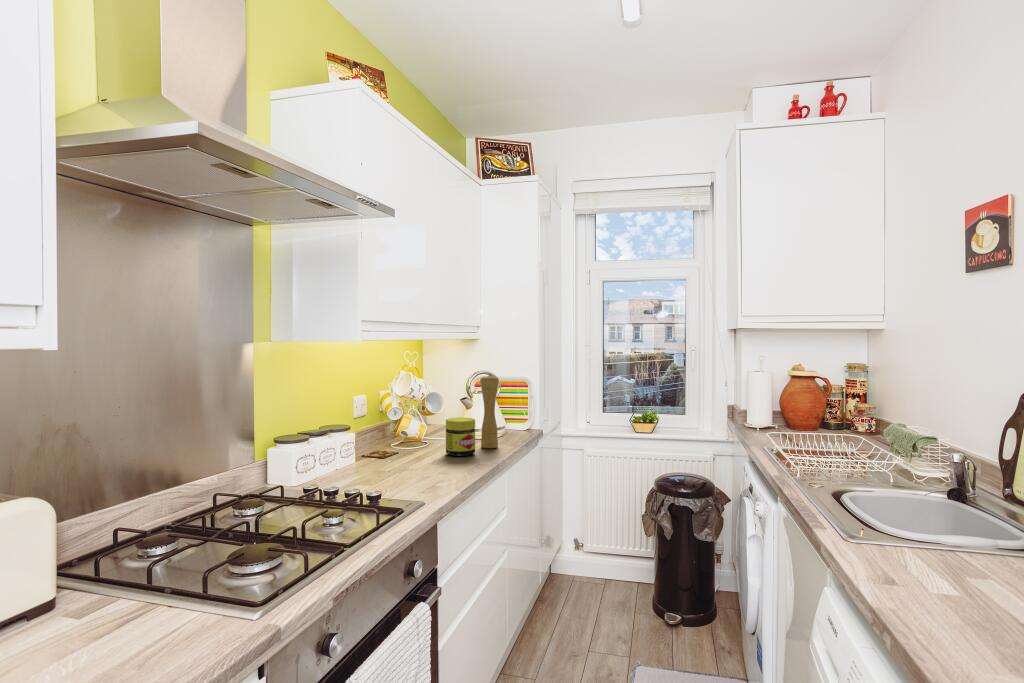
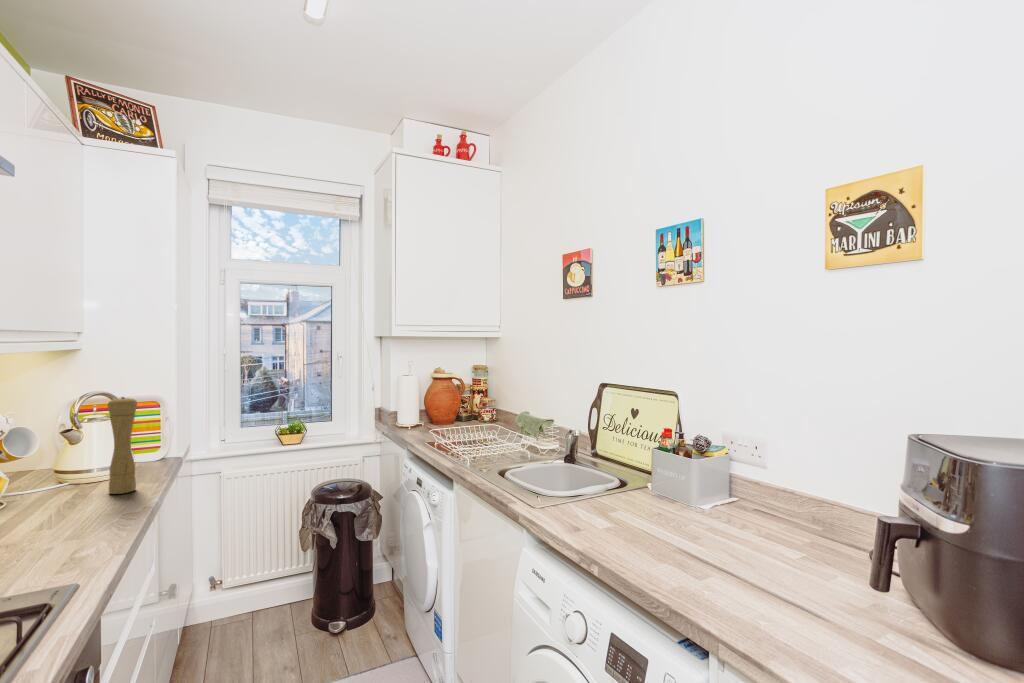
jar: present [446,417,475,456] -> none [56,457,108,514]

